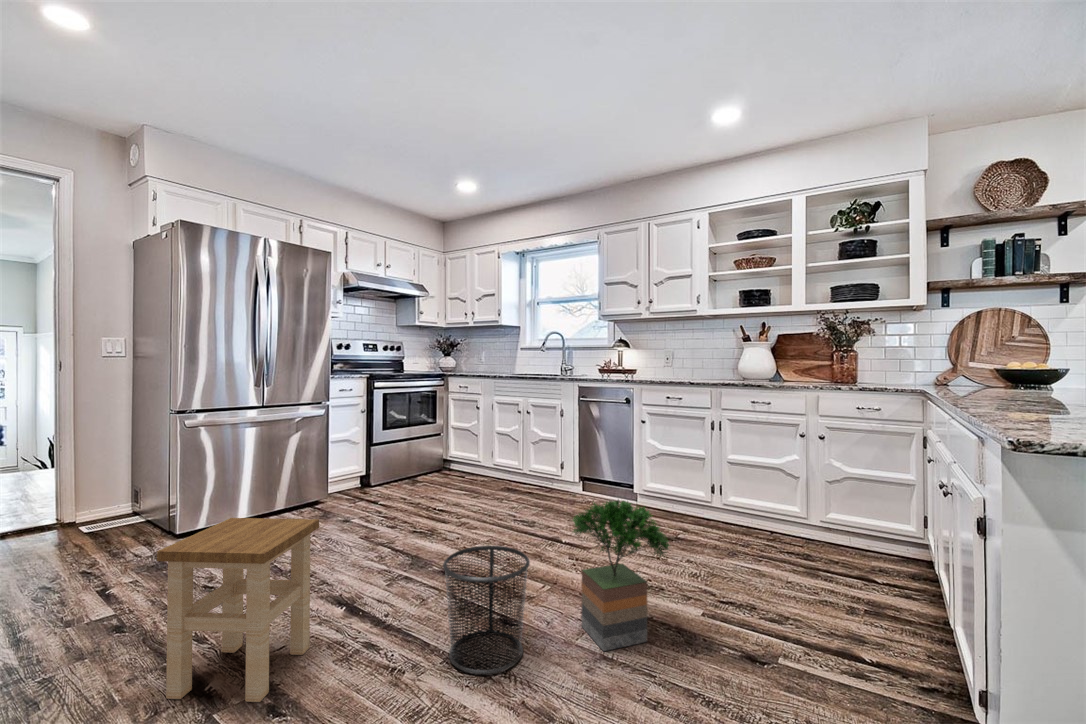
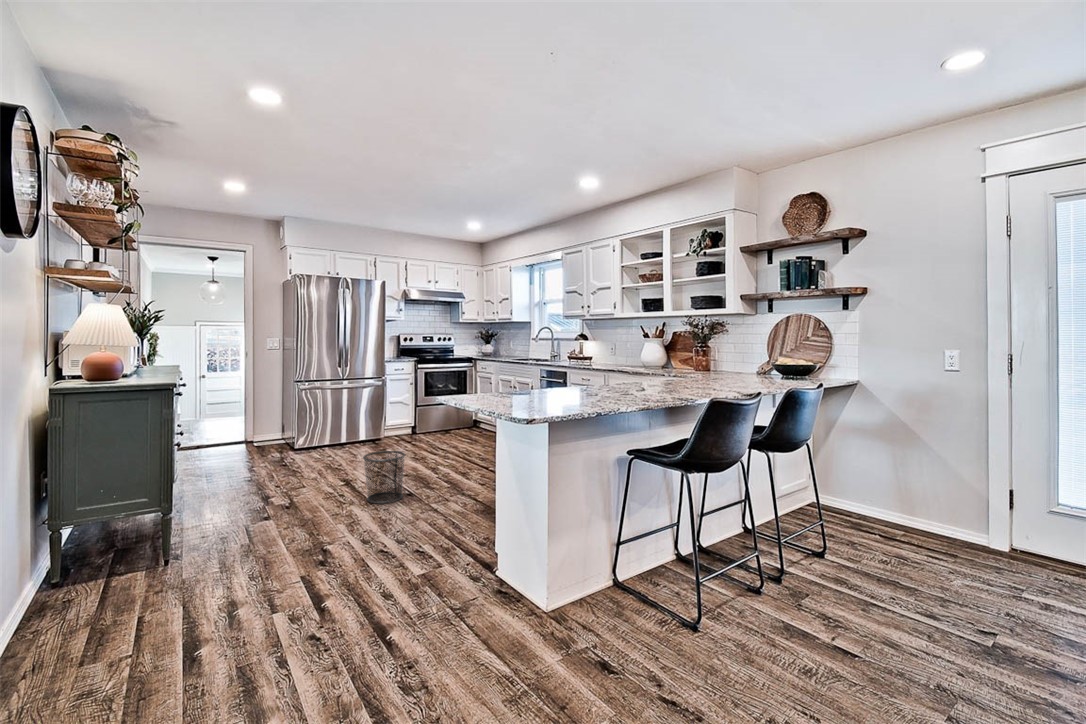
potted tree: present [573,500,670,651] -> none [427,432,473,503]
stool: present [157,518,319,702] -> none [256,430,323,500]

